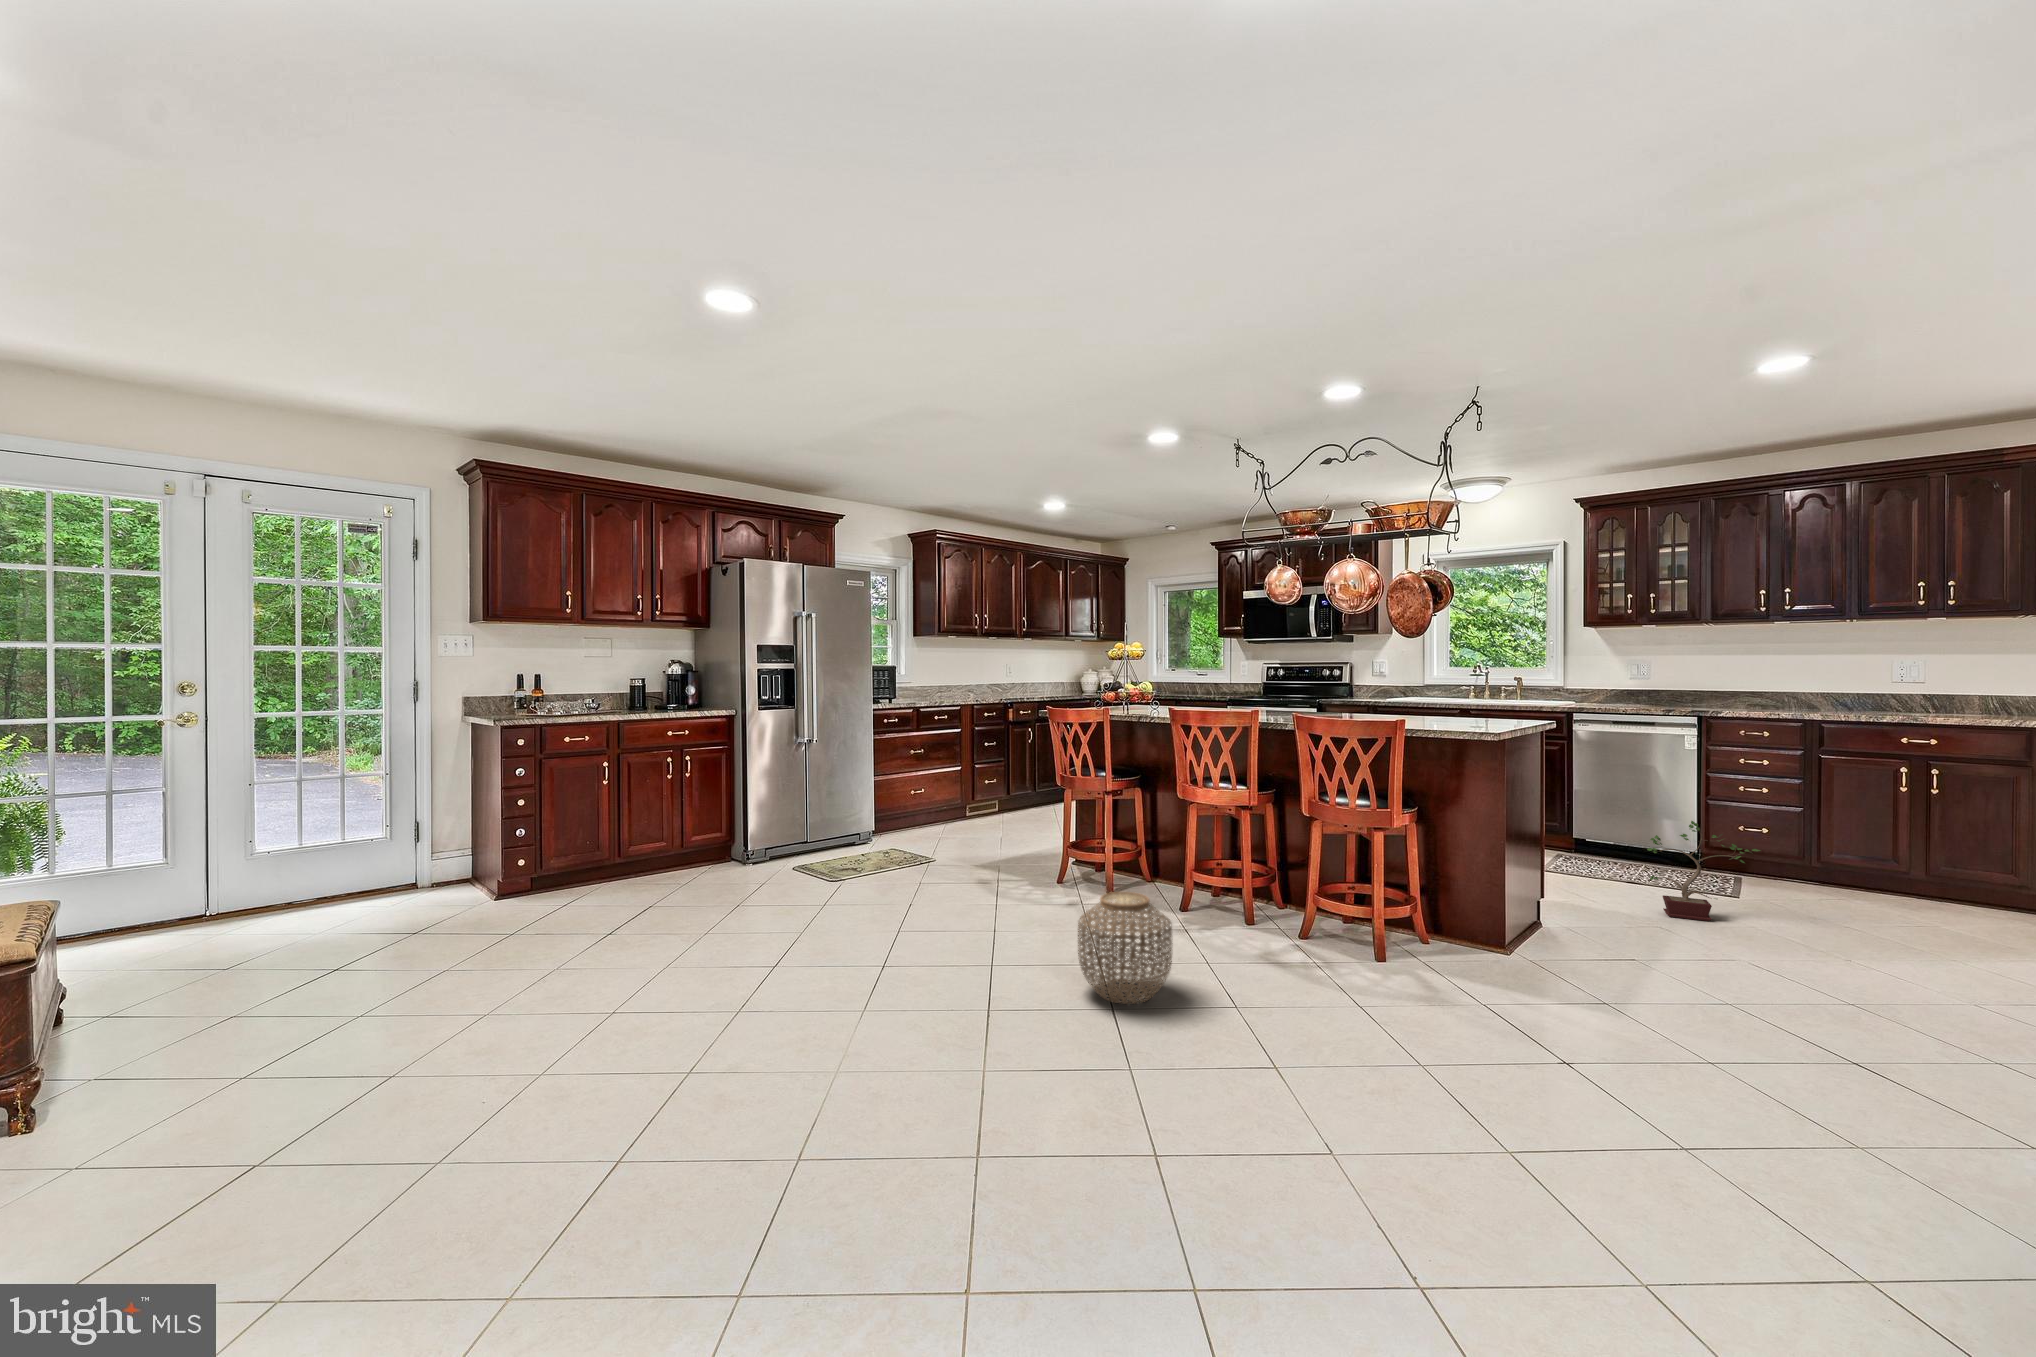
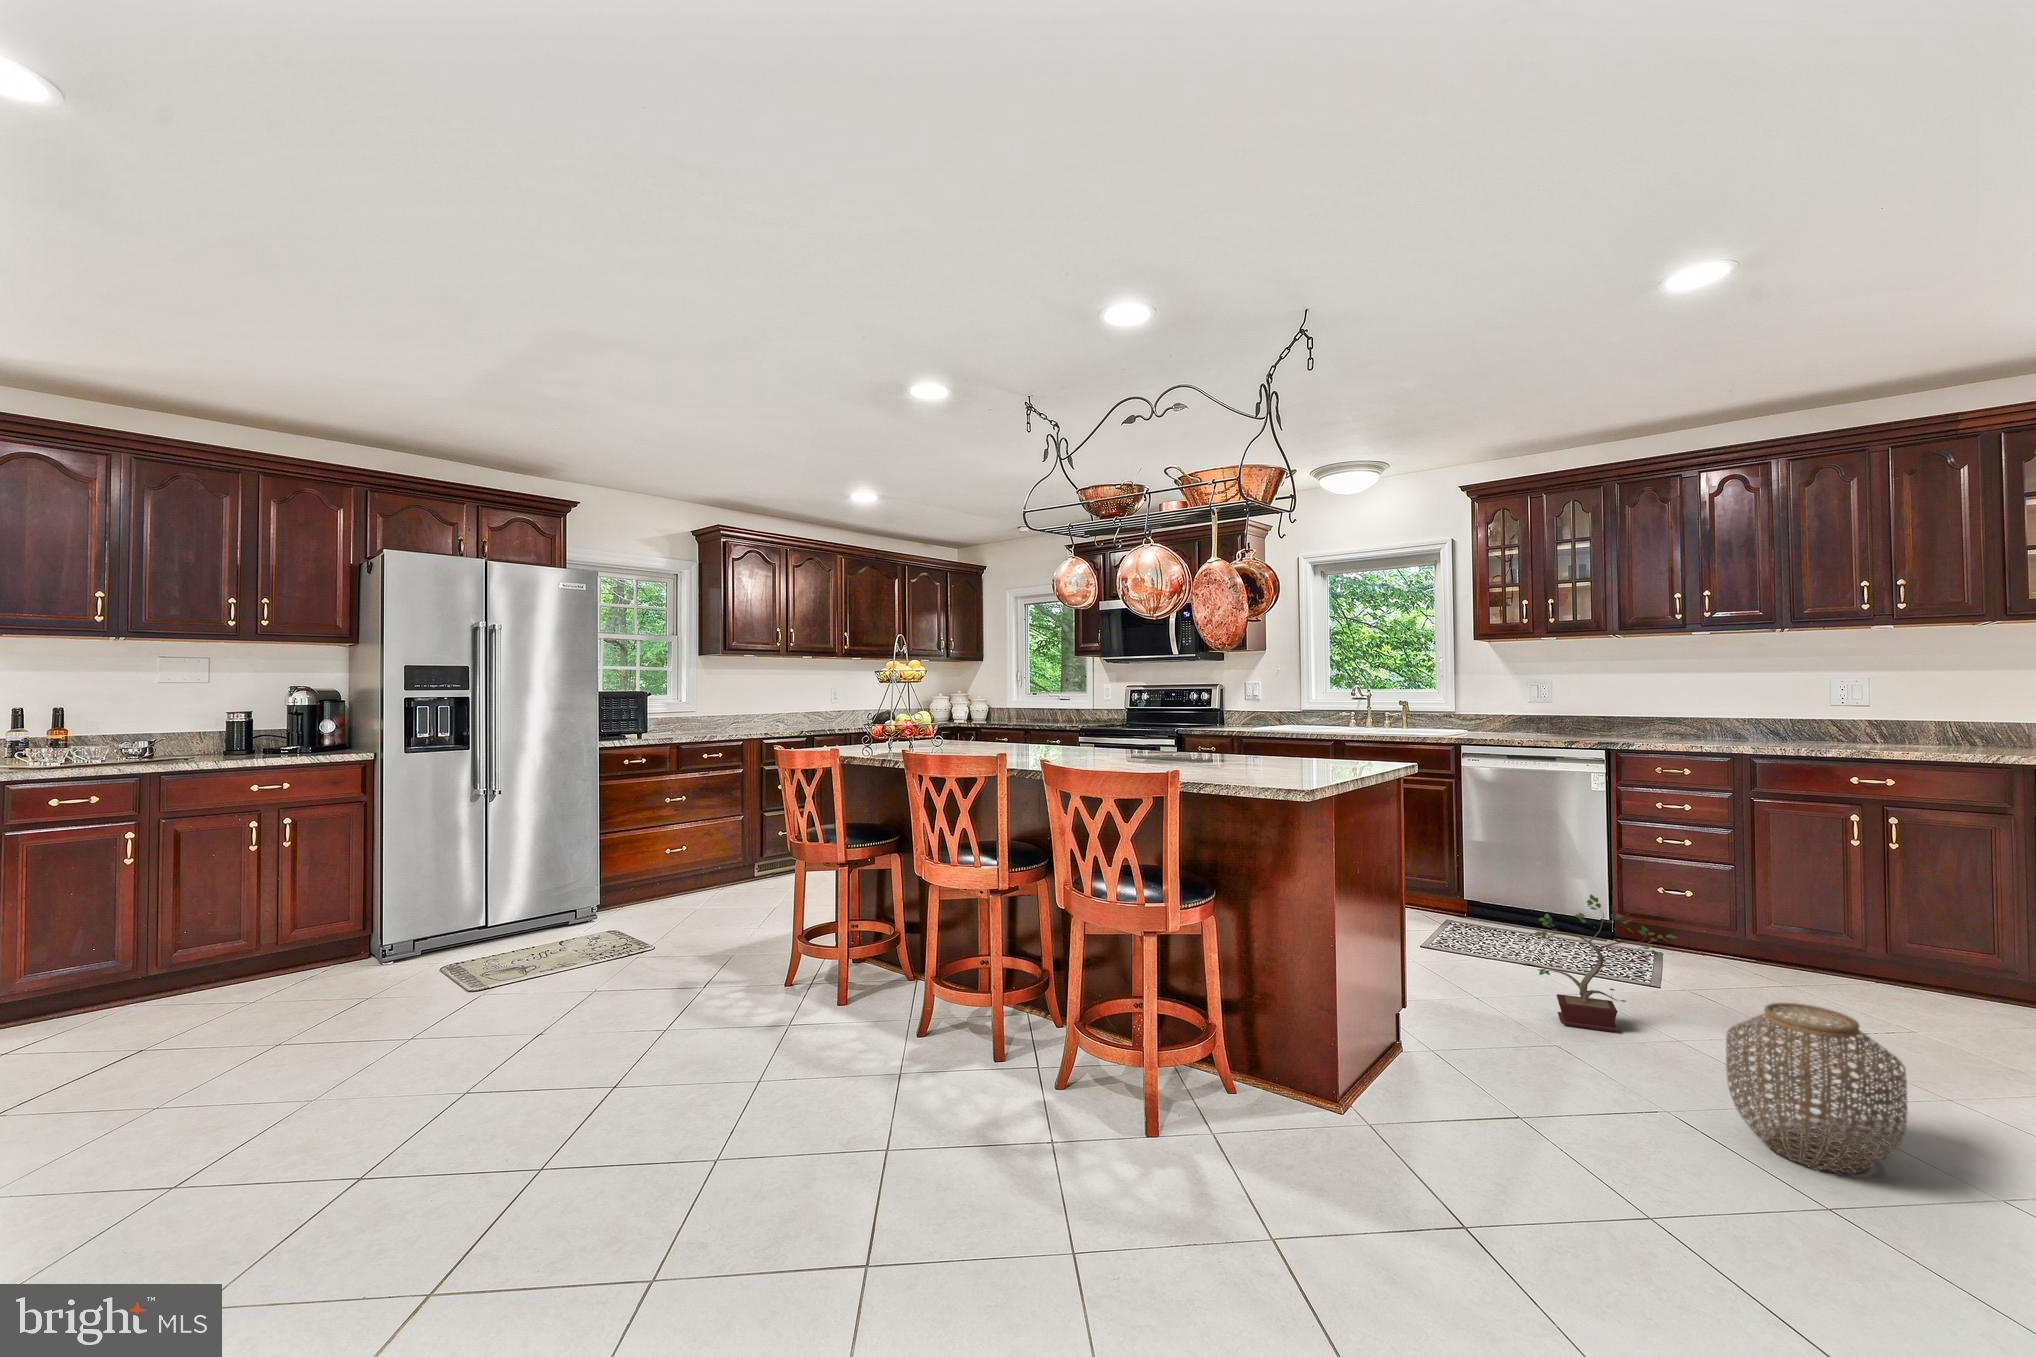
woven basket: present [1078,892,1172,1004] -> present [1726,1003,1907,1173]

